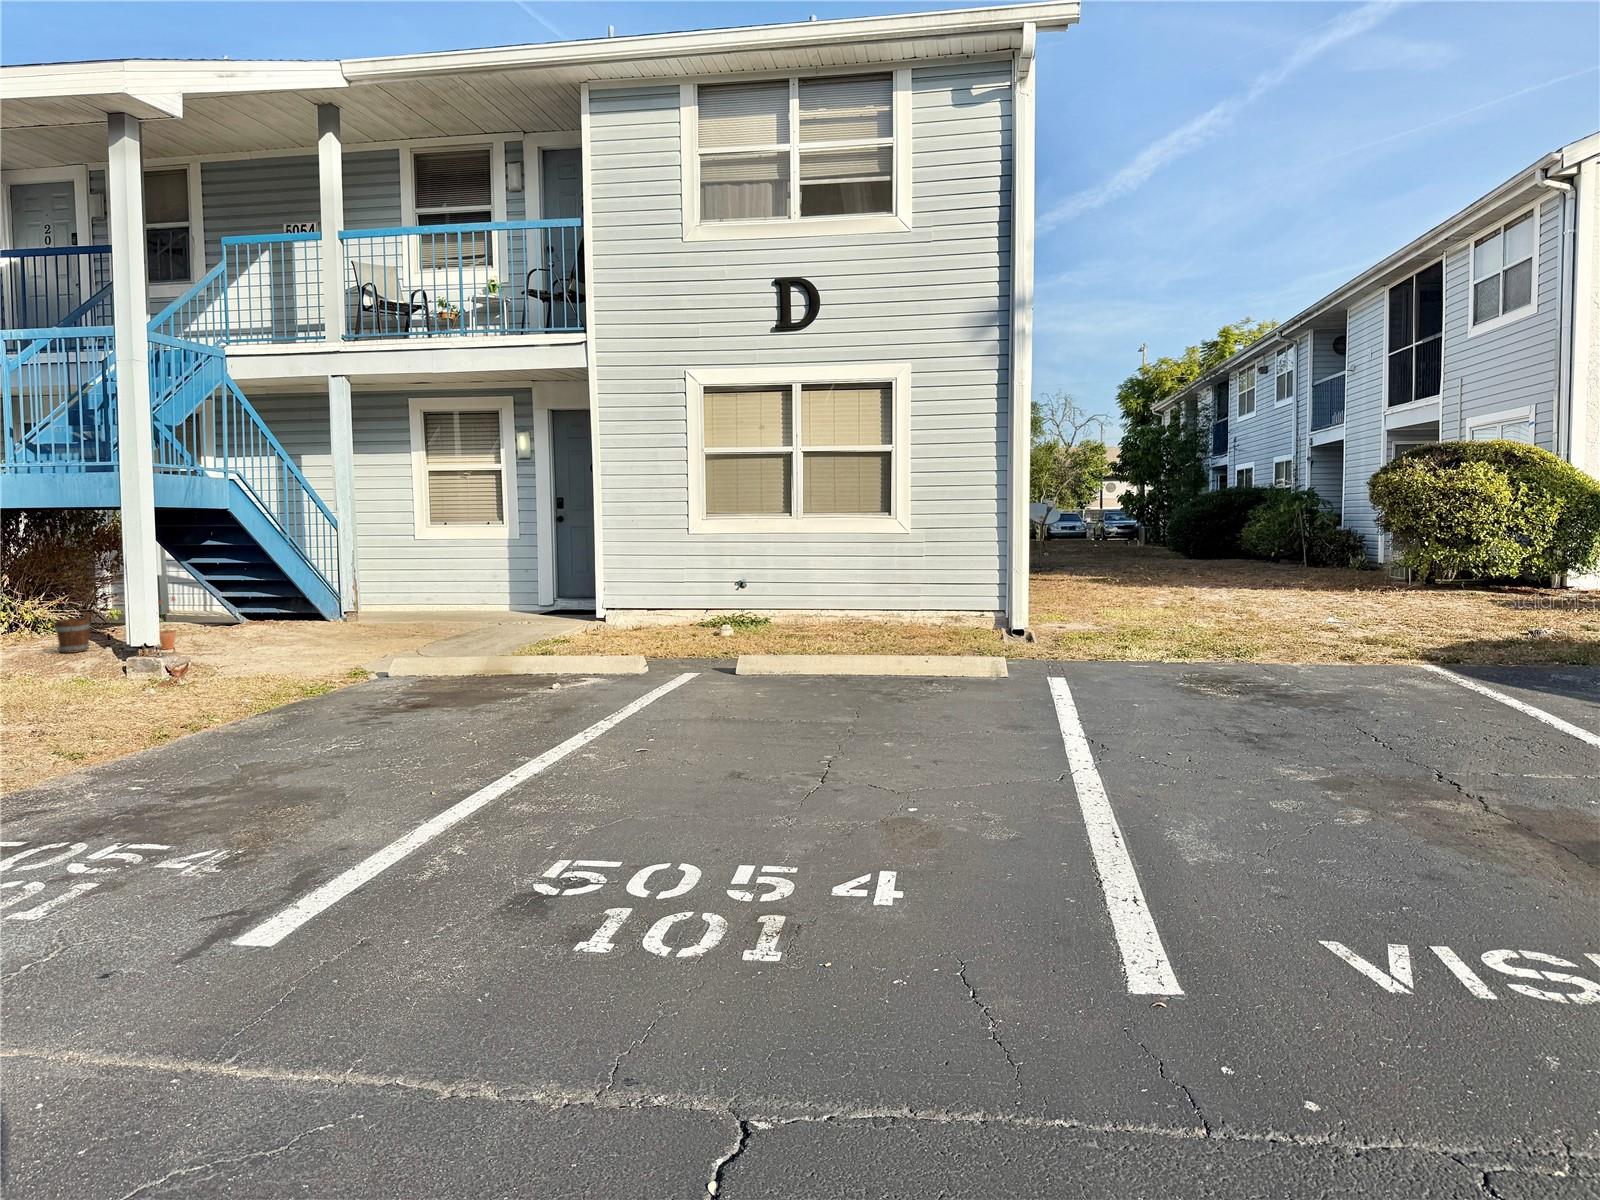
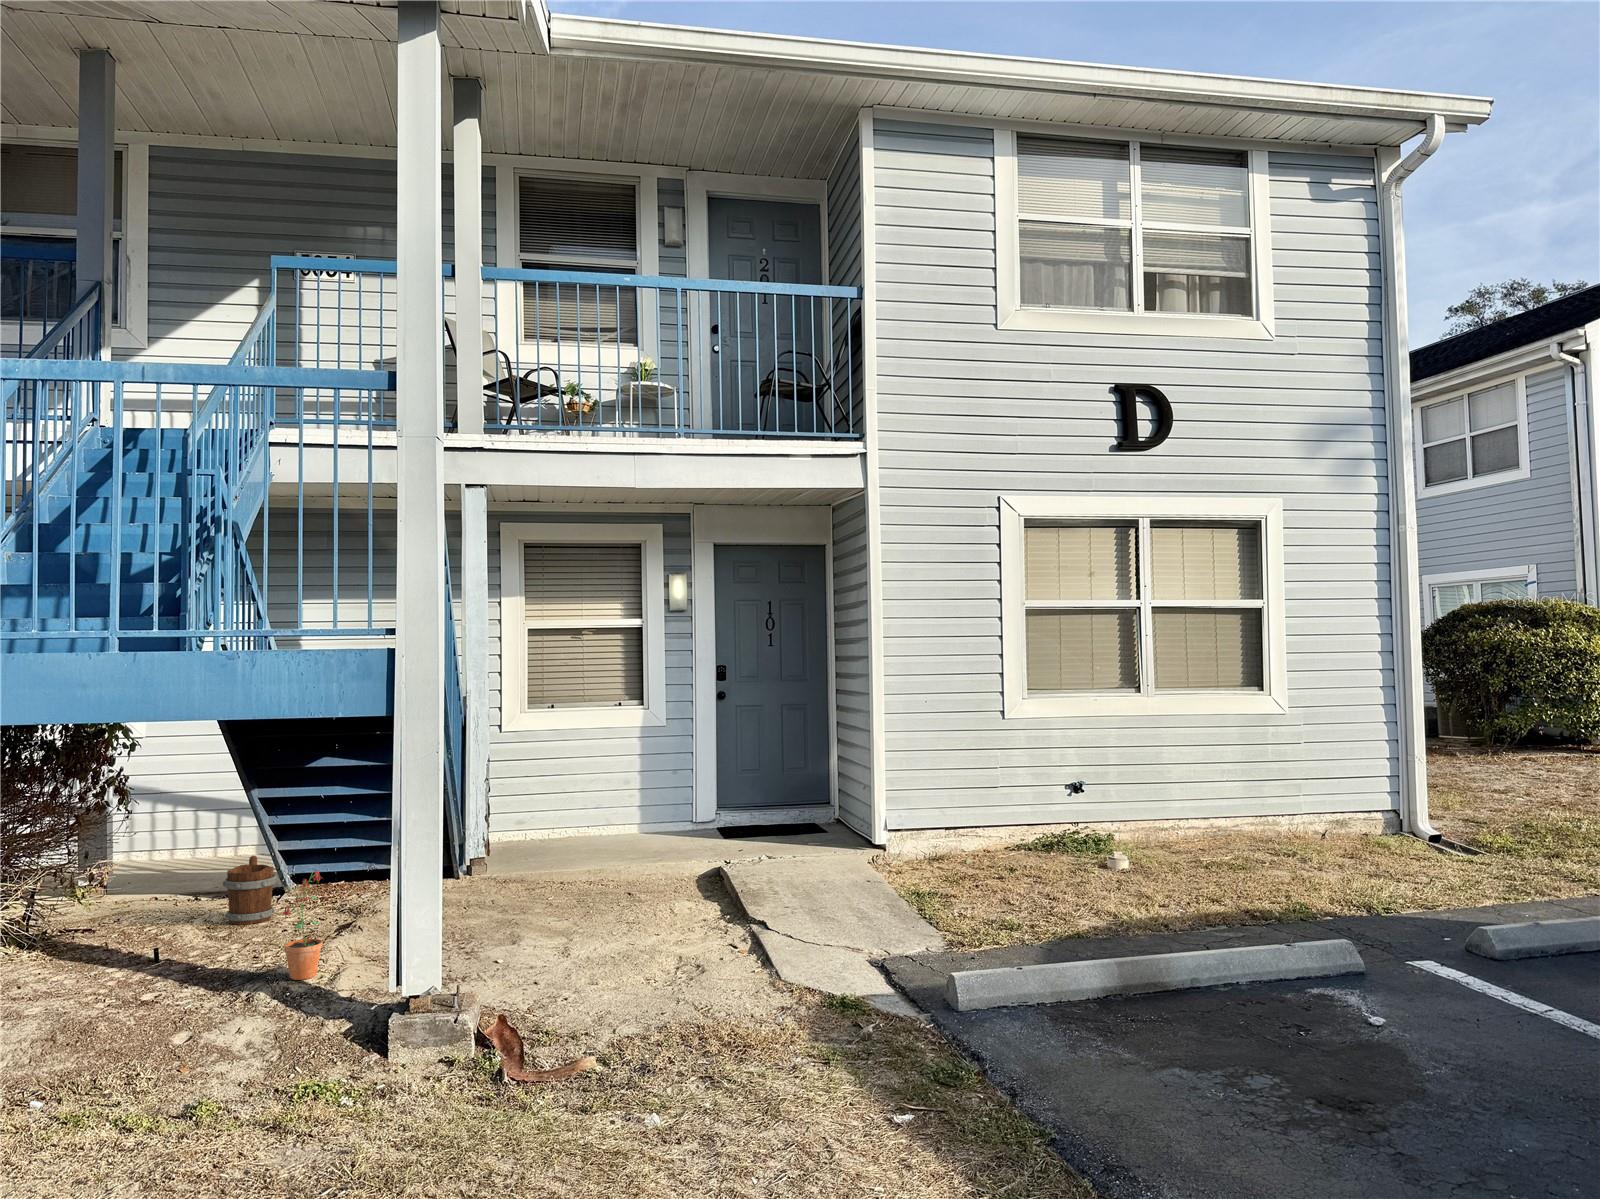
bucket: present [55,613,90,653] -> present [223,856,278,925]

